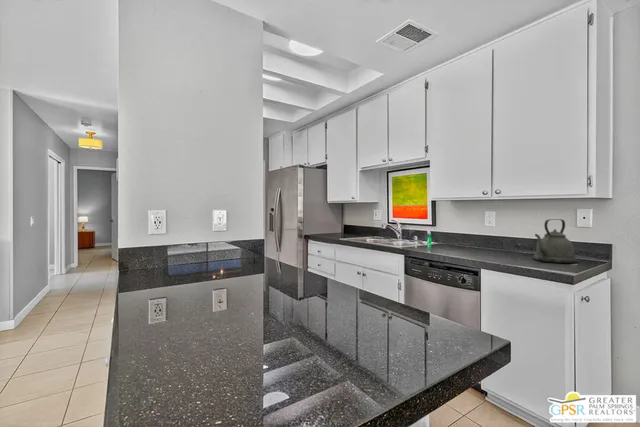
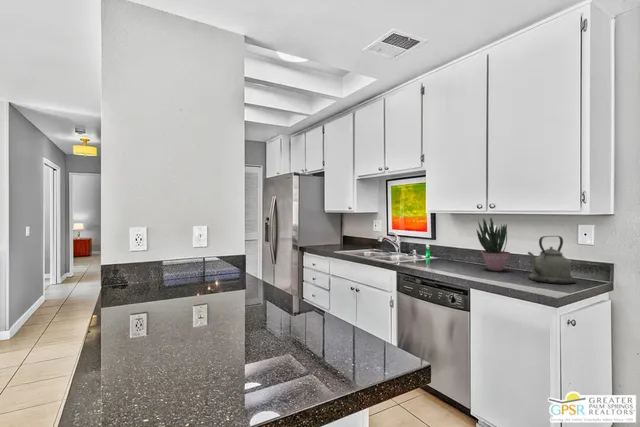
potted plant: none [481,203,512,253] -> present [477,218,510,271]

